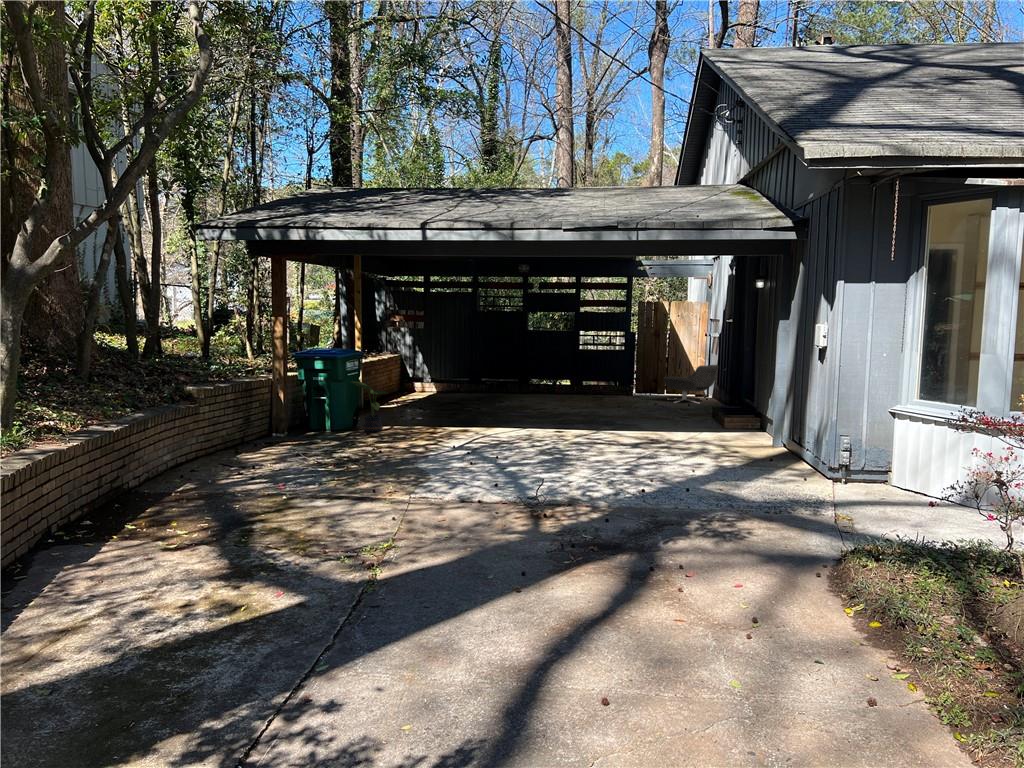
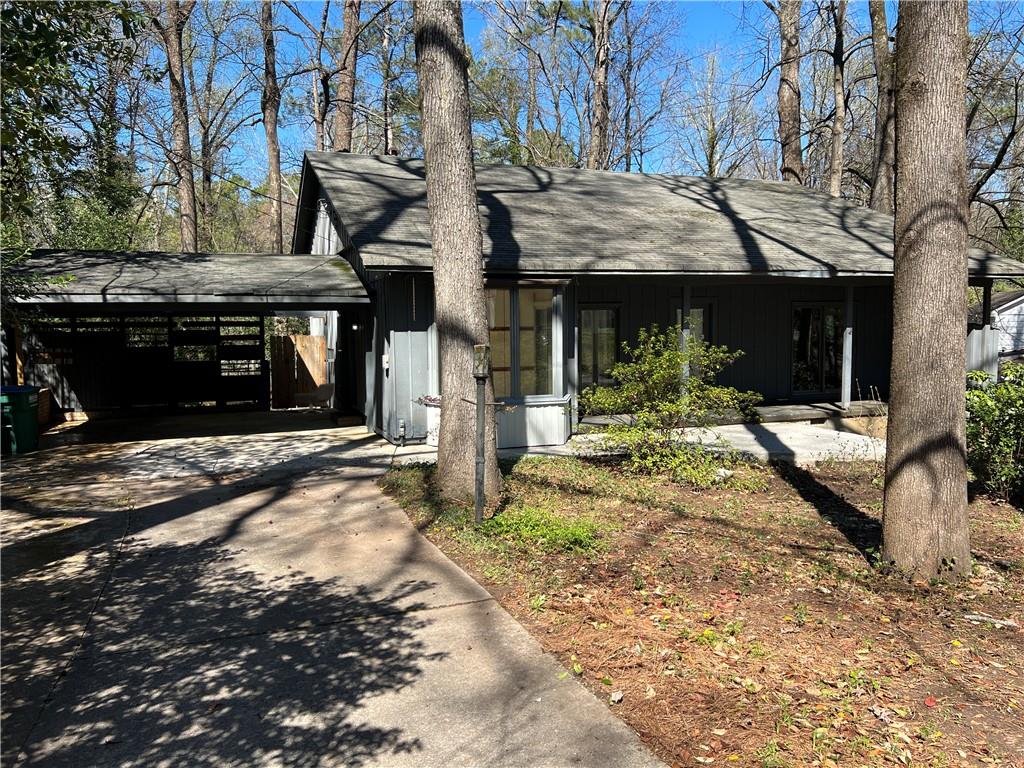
potted plant: present [350,381,387,432] -> none [34,412,71,451]

